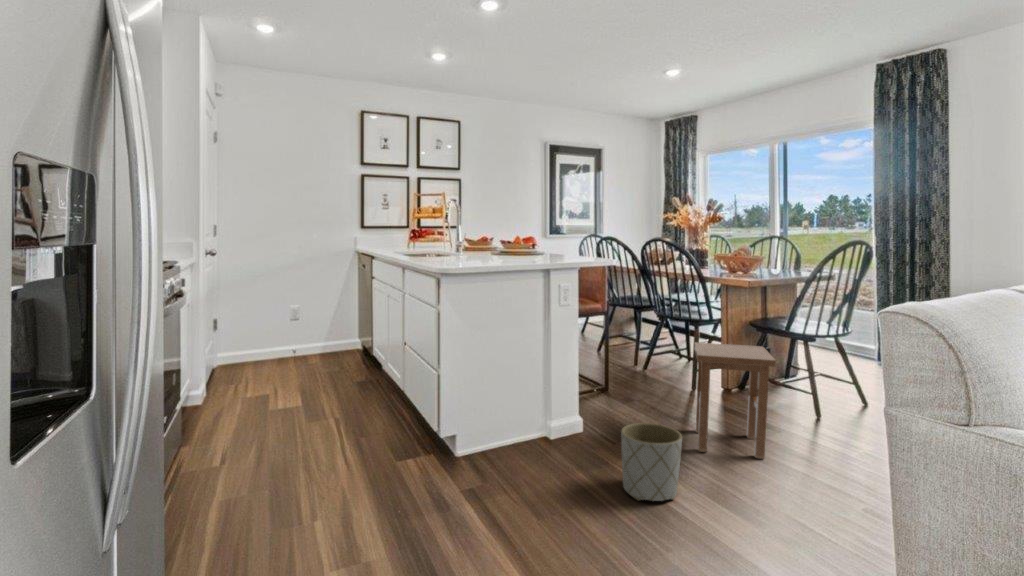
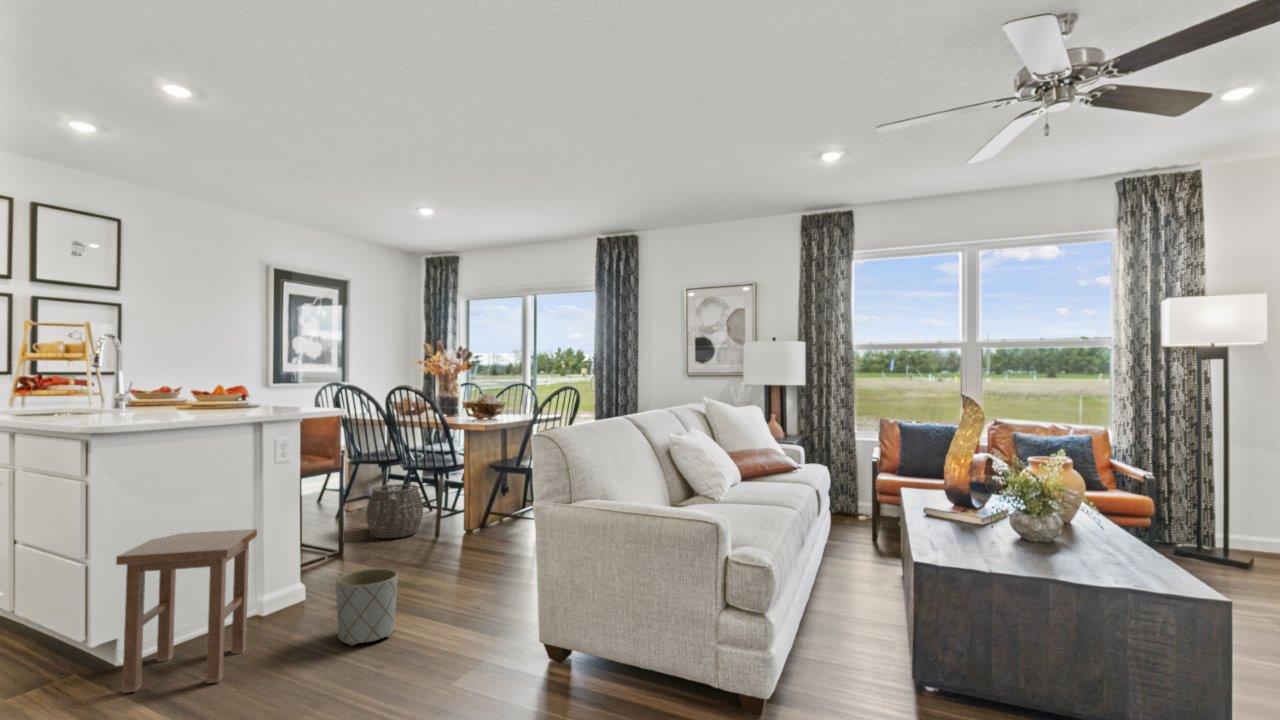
woven basket: none [626,331,679,383] -> present [366,484,423,538]
stool: present [694,342,776,459] -> present [116,529,257,693]

